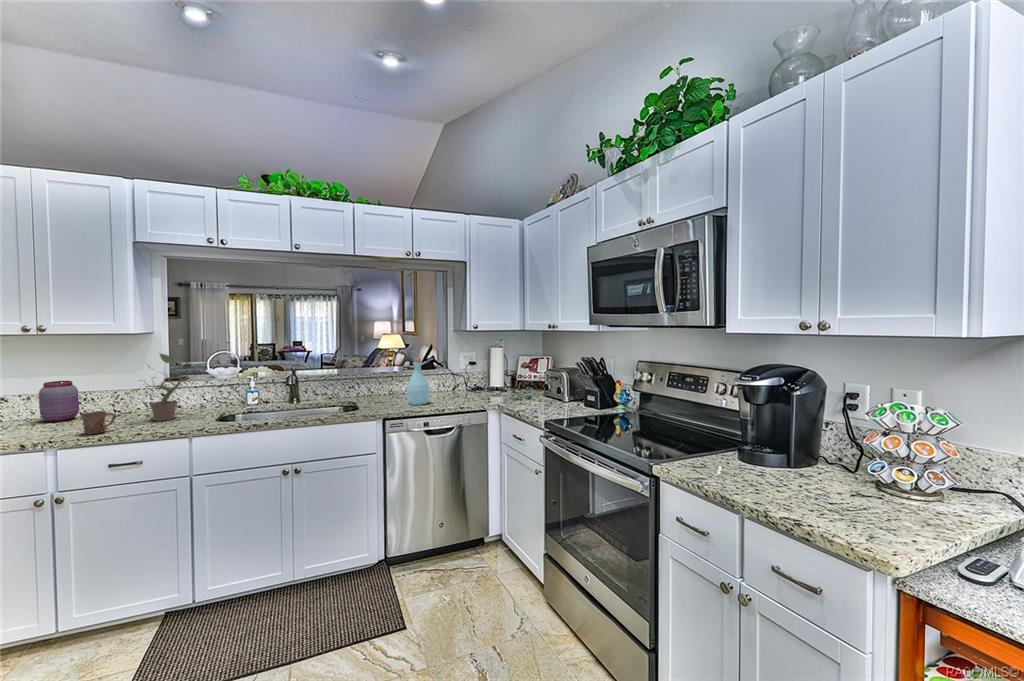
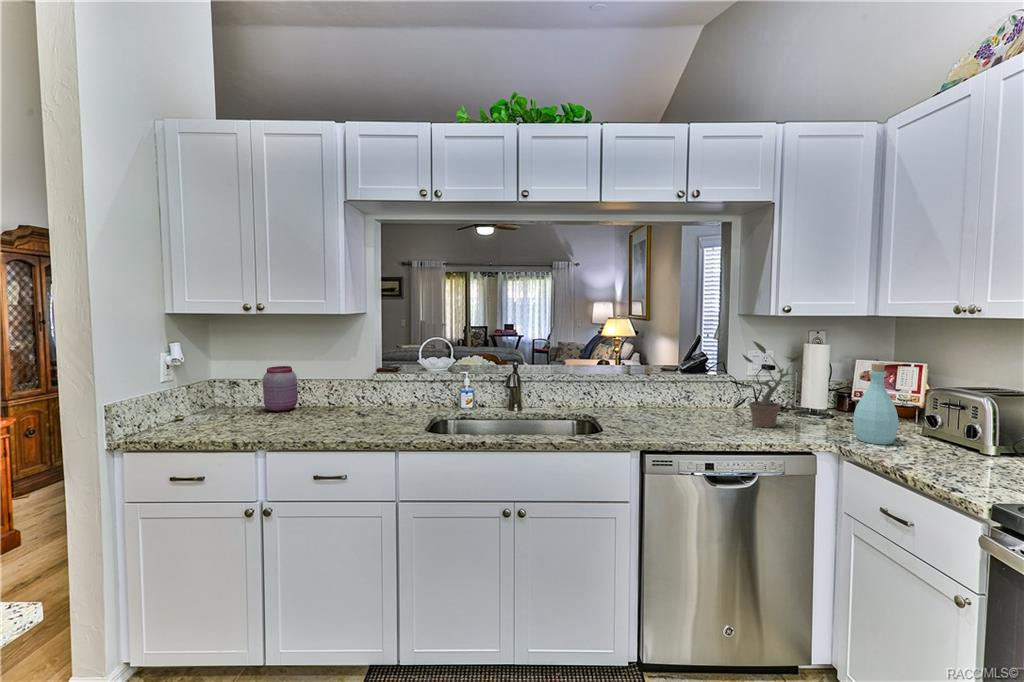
potted plant: present [132,353,202,421] -> present [740,342,801,428]
bottle: present [407,358,429,405] -> present [853,363,898,445]
mug: present [81,411,115,434] -> none [287,408,321,436]

